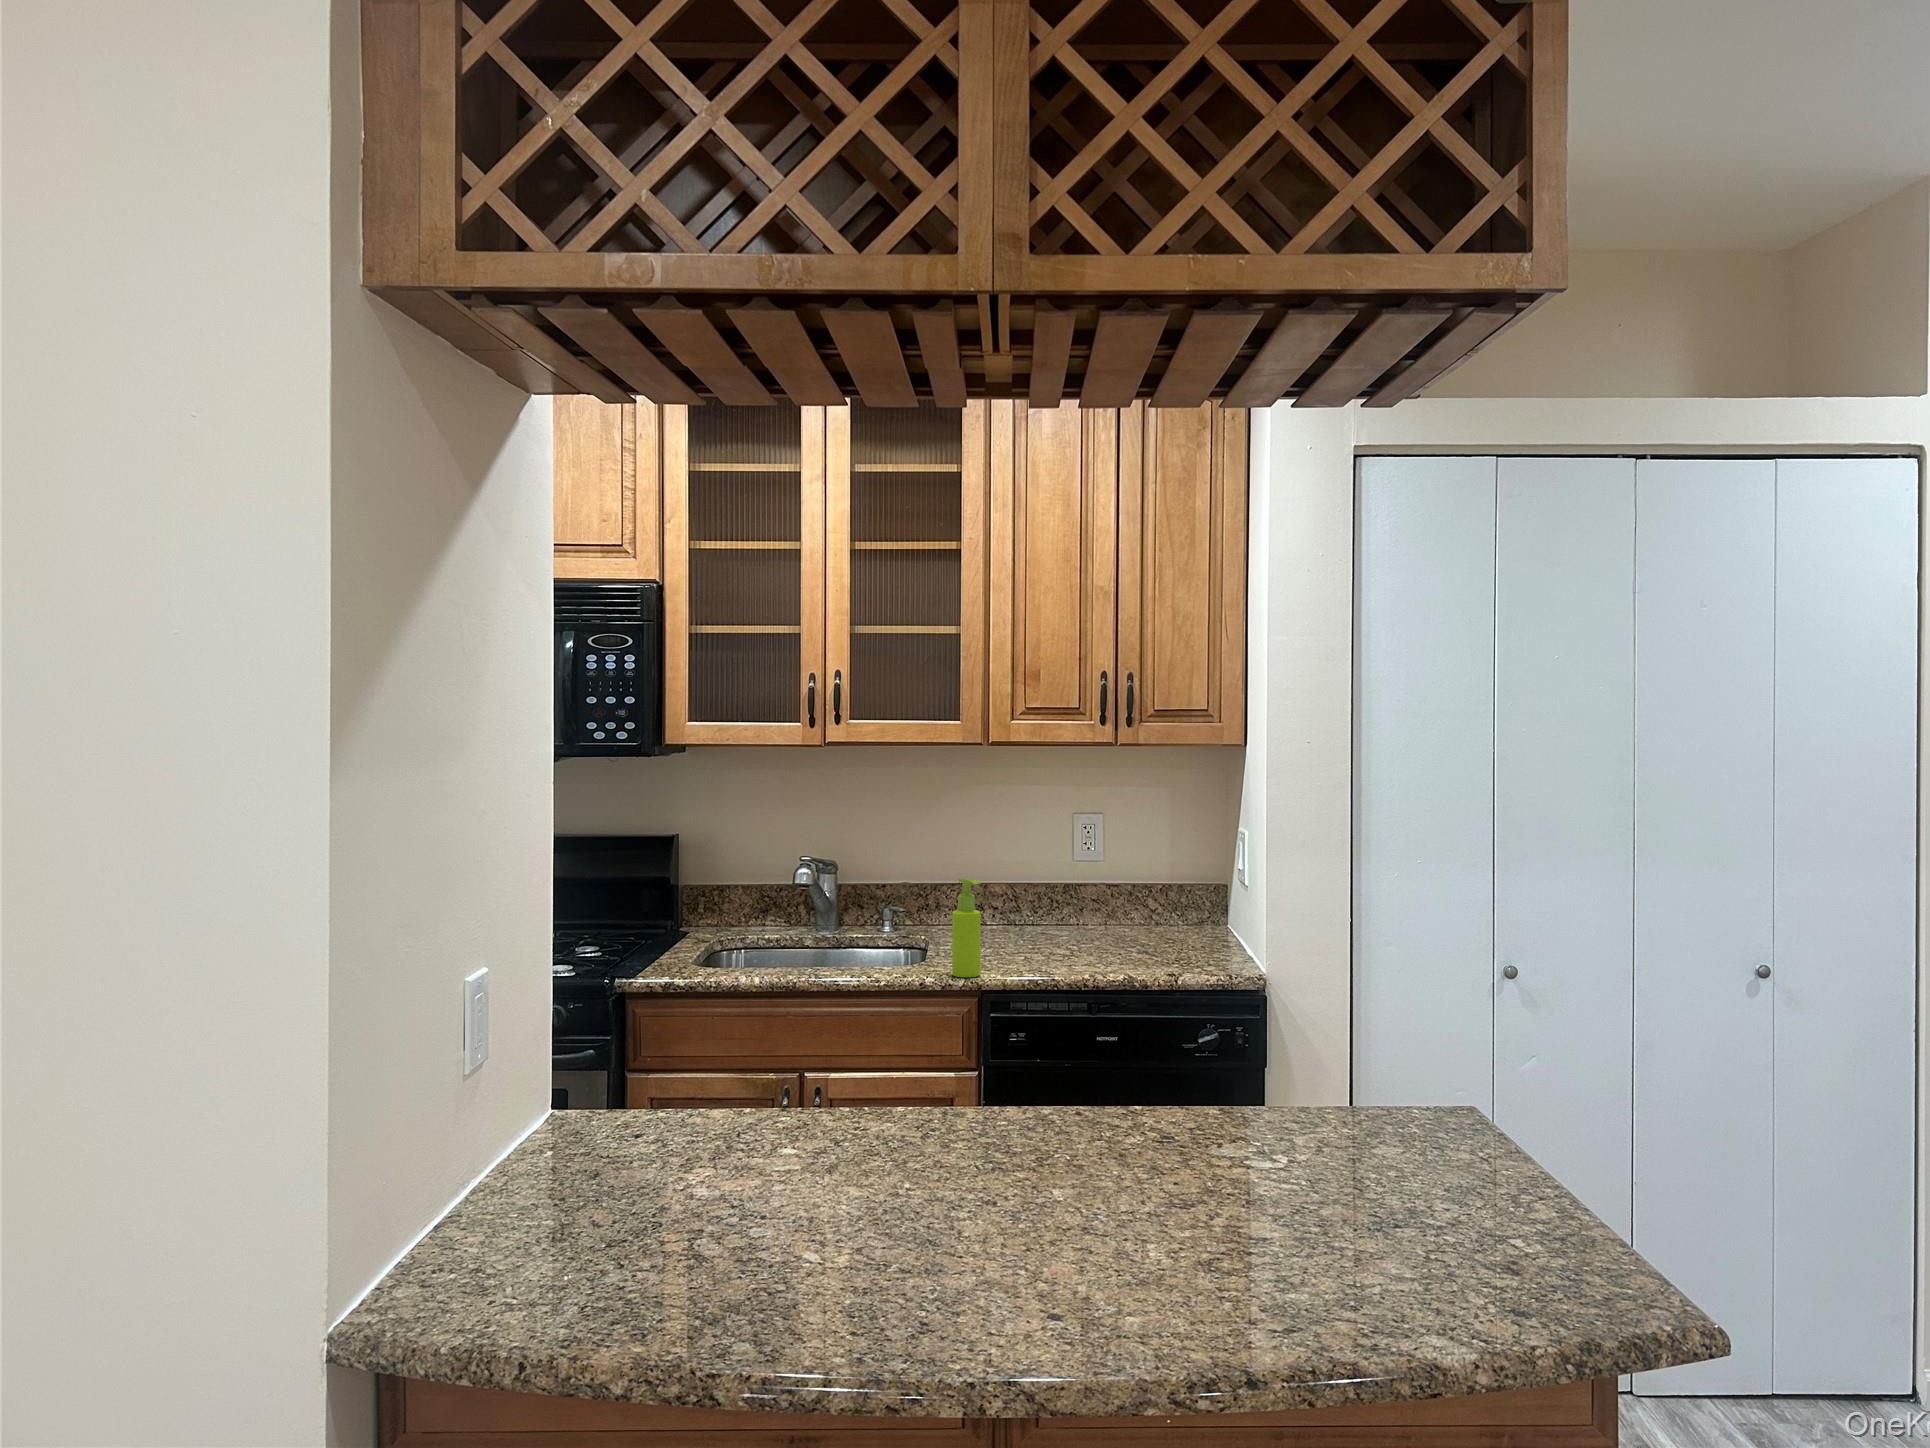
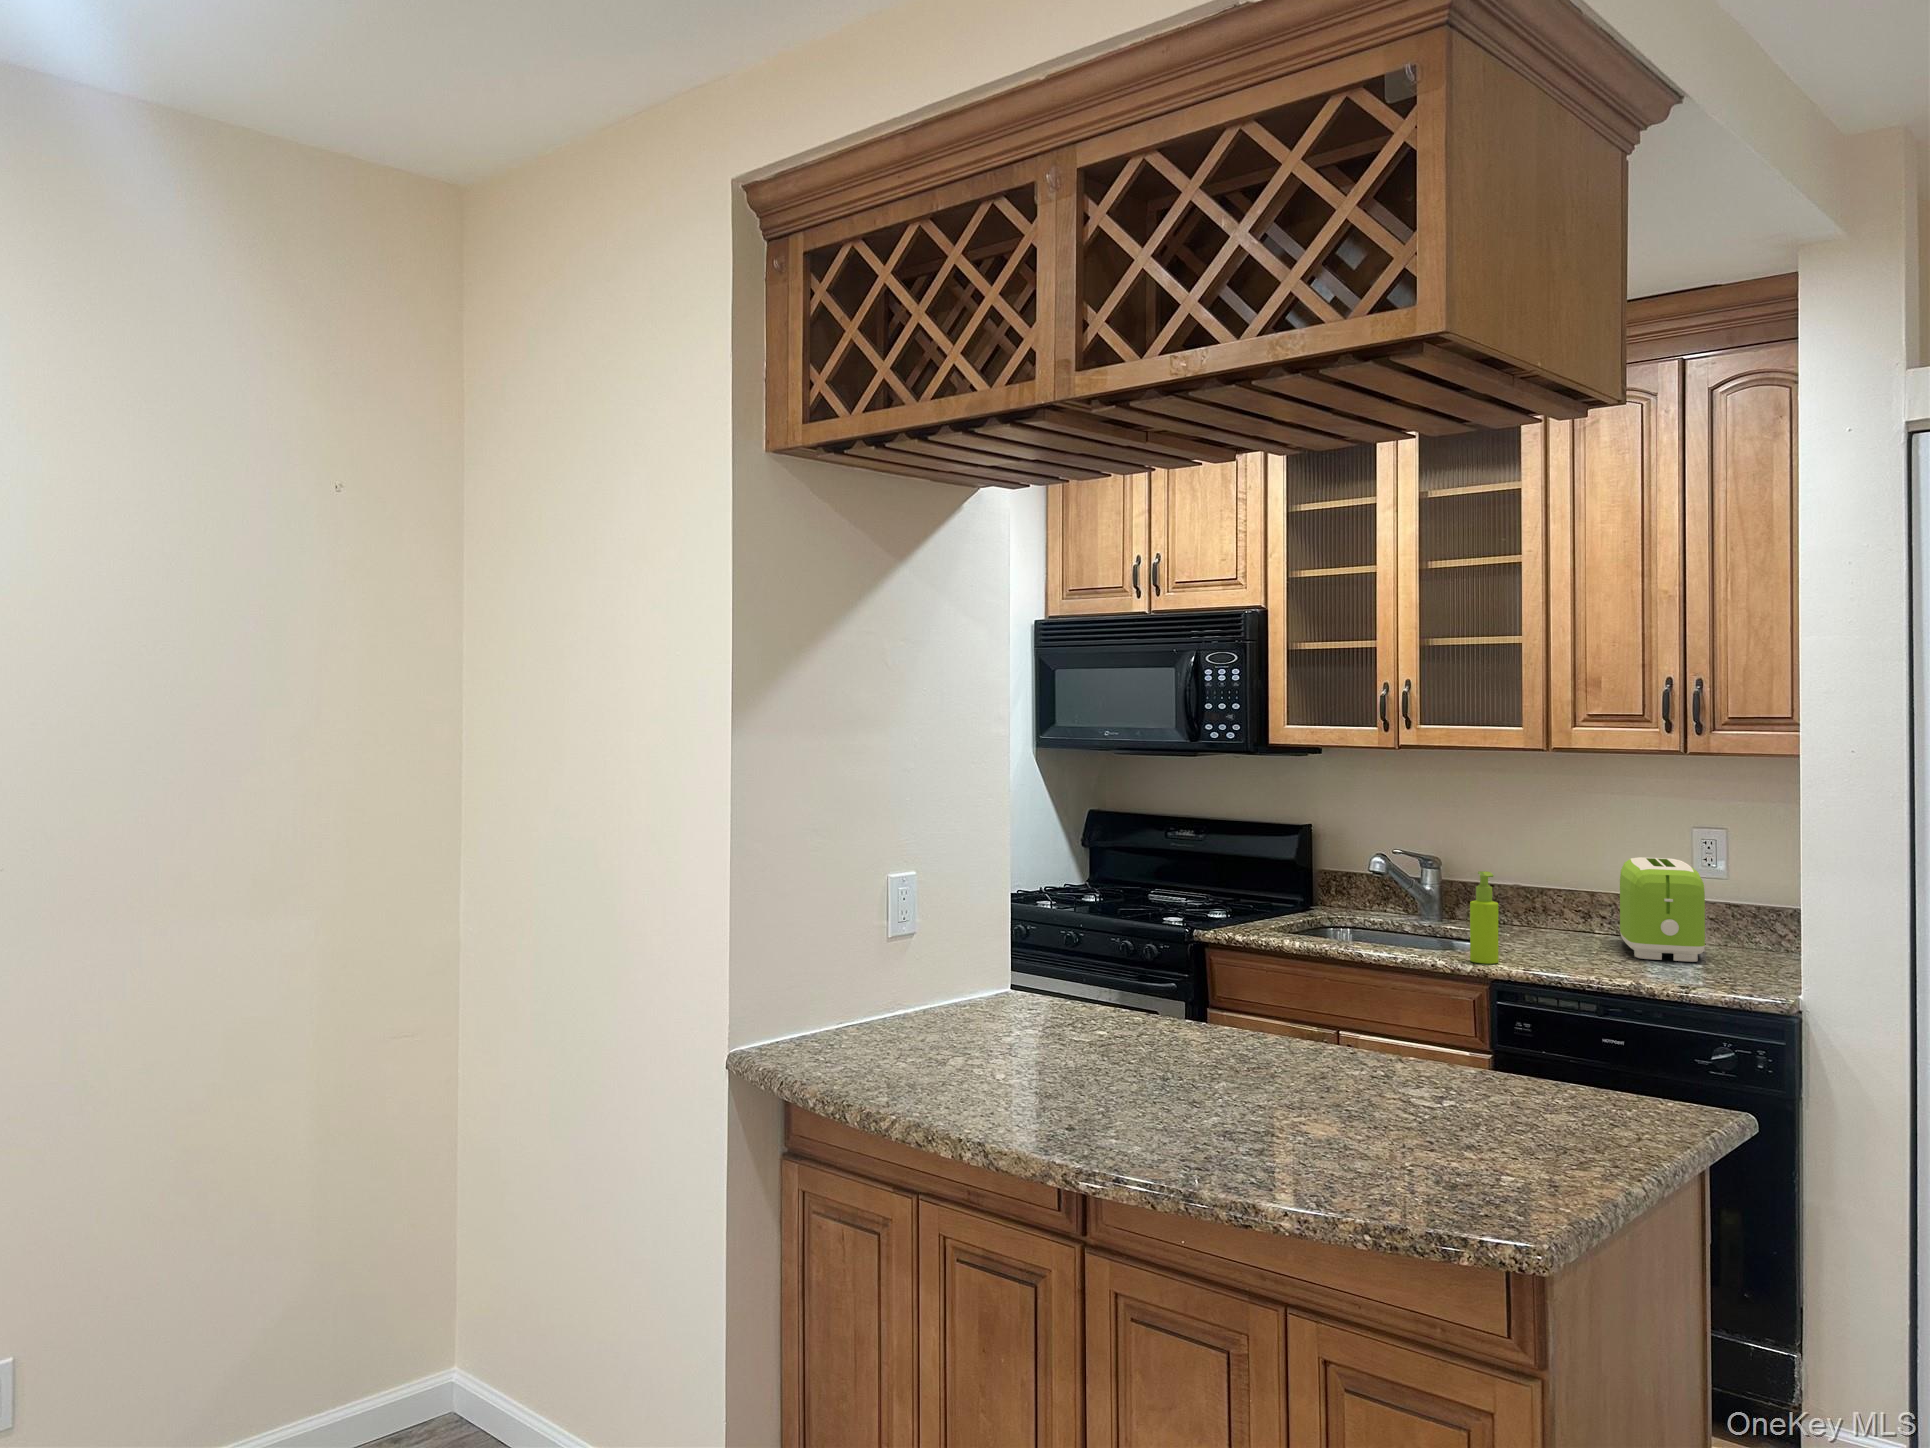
toaster: none [1021,845,1125,949] -> present [1620,857,1705,962]

